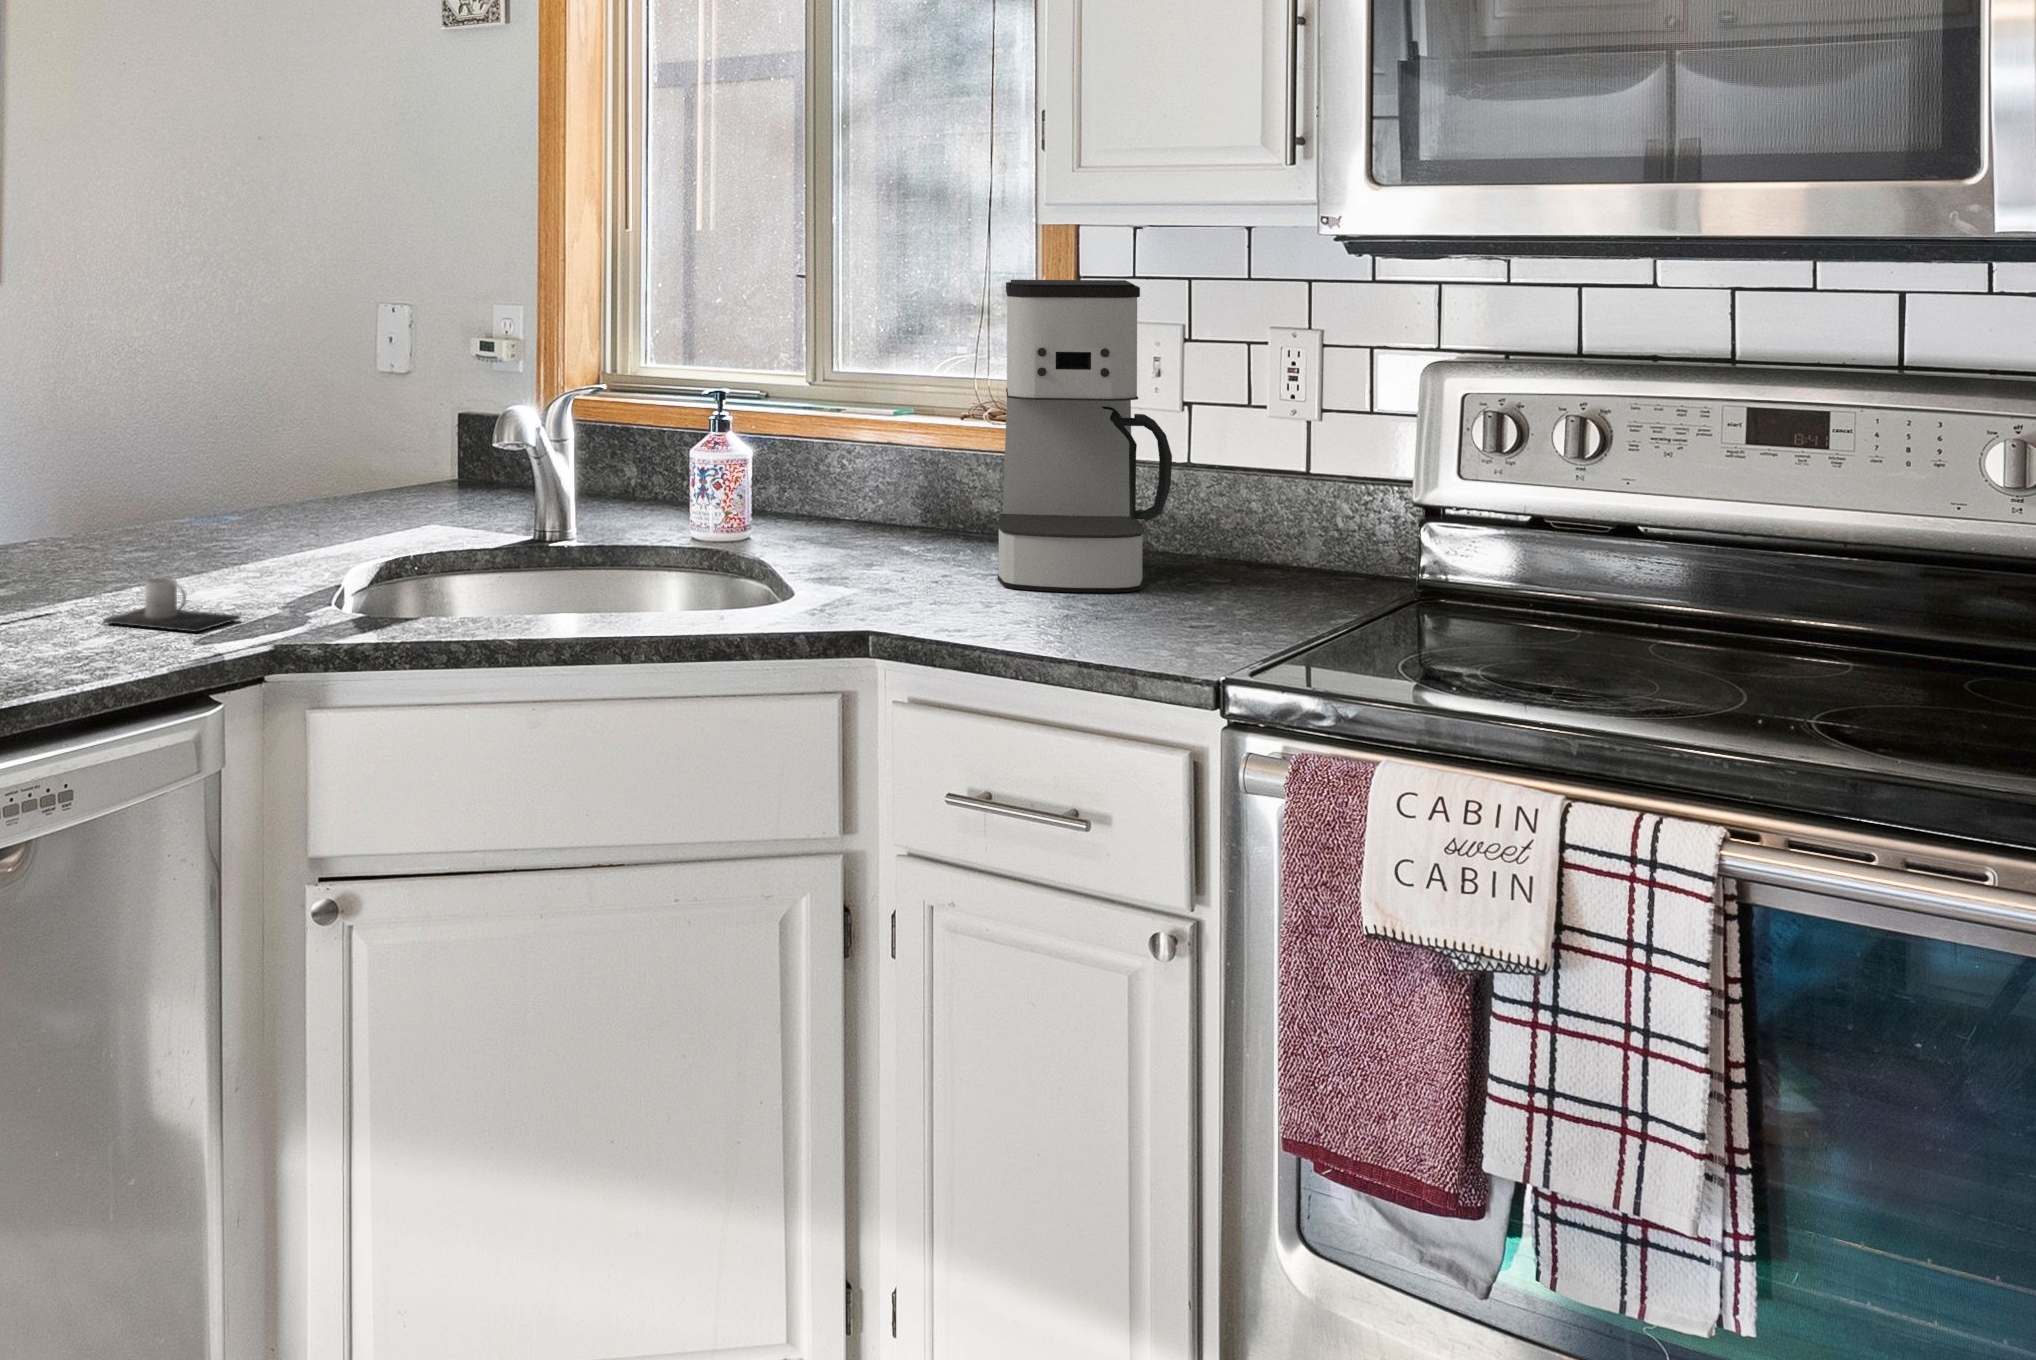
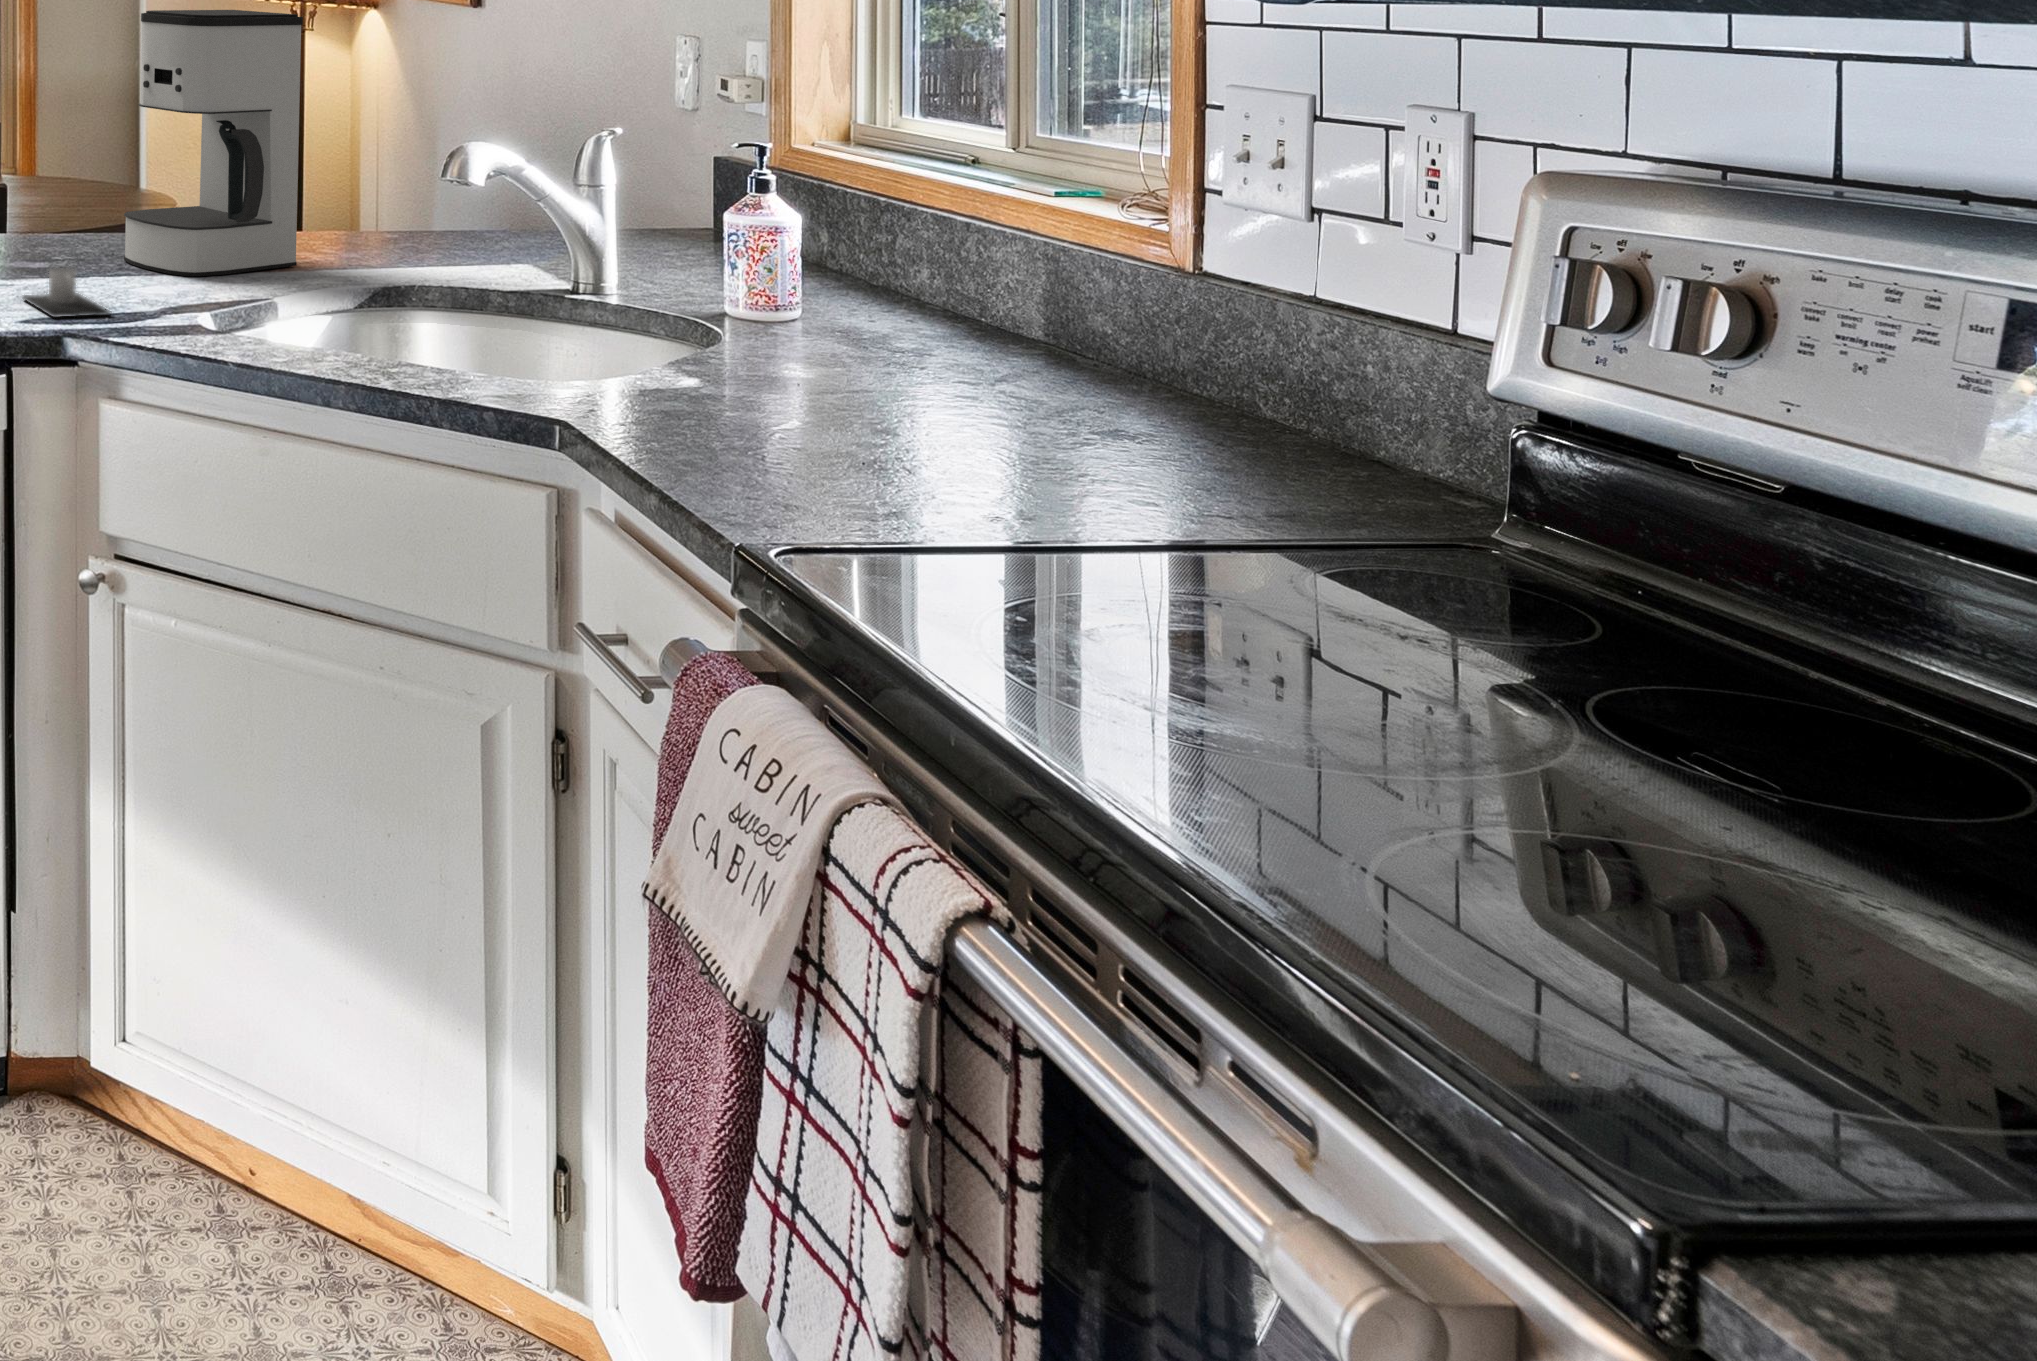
coffee maker: present [997,280,1172,593] -> present [124,10,303,276]

